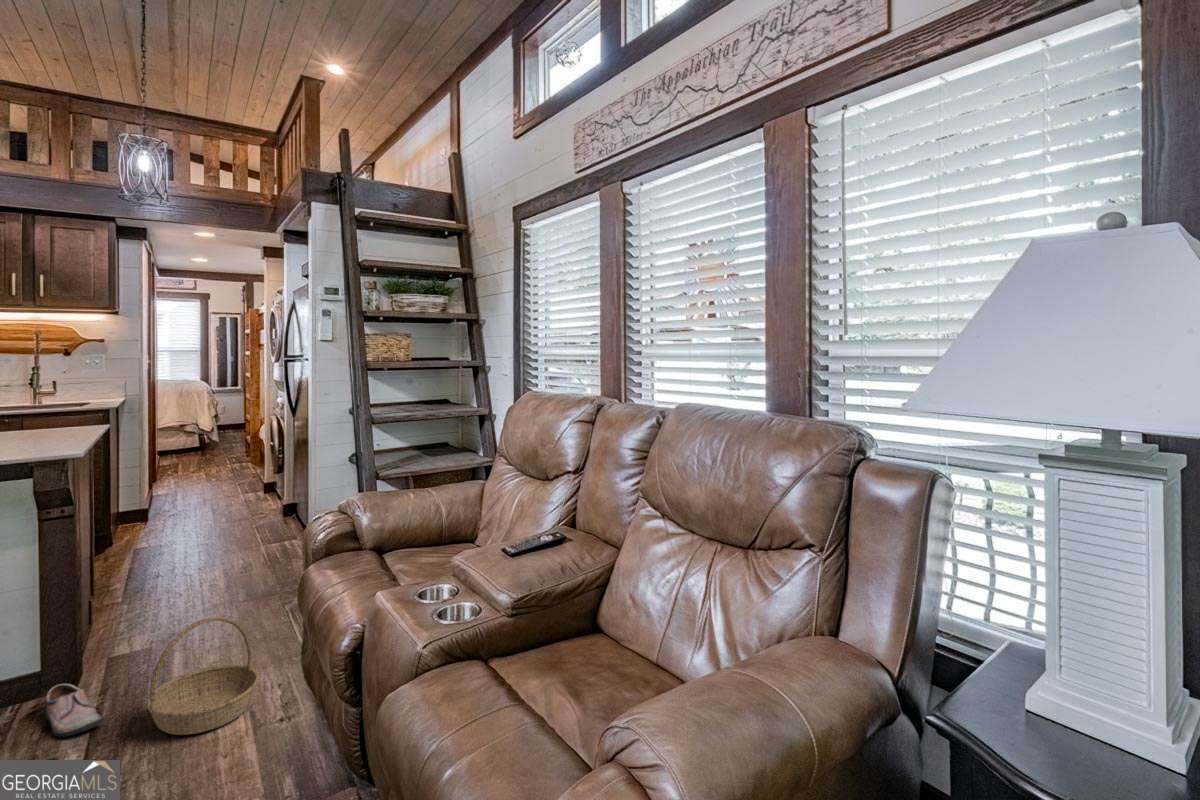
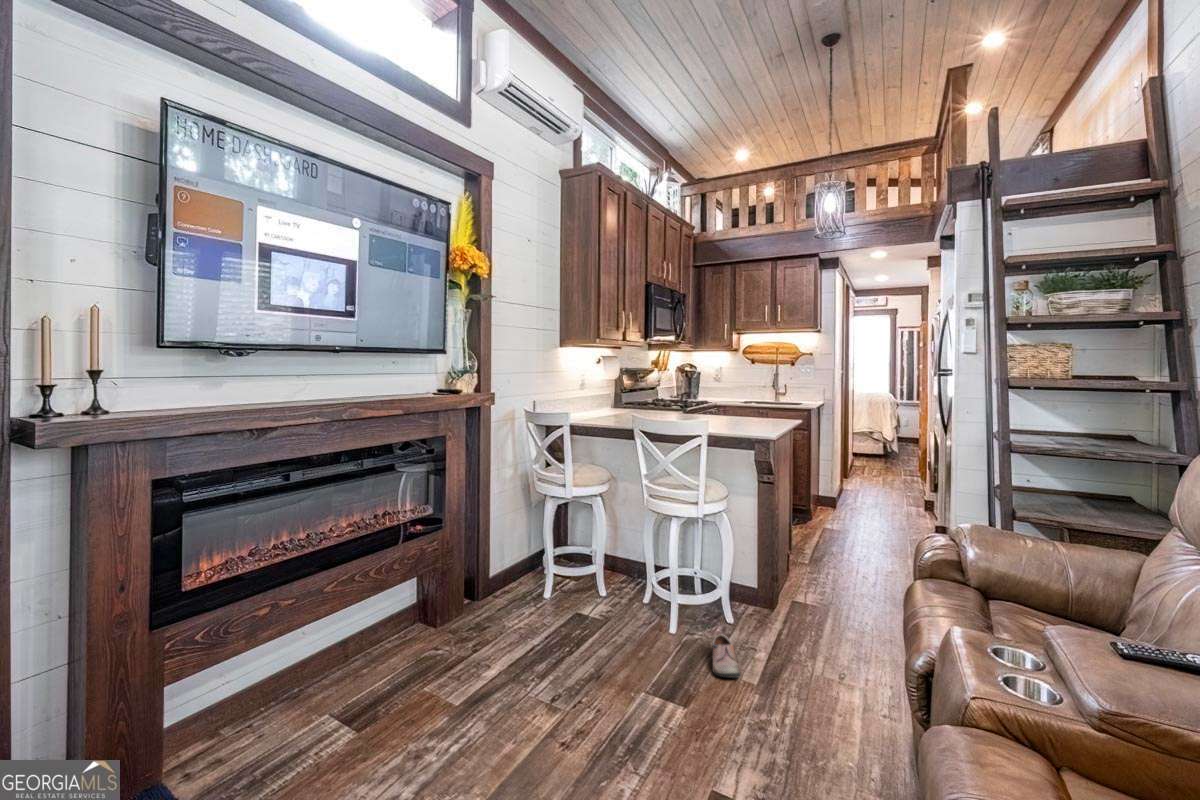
basket: present [146,617,259,735] -> none [765,619,854,723]

